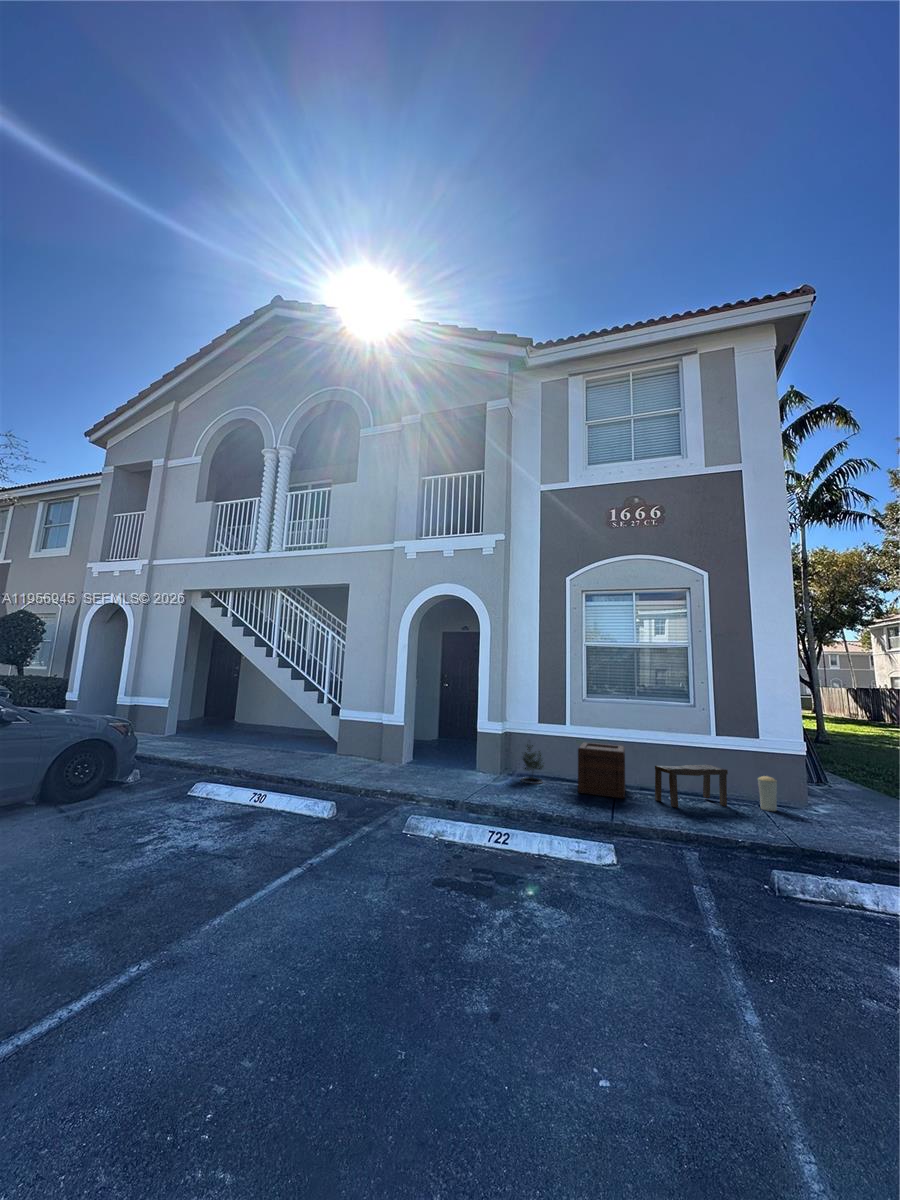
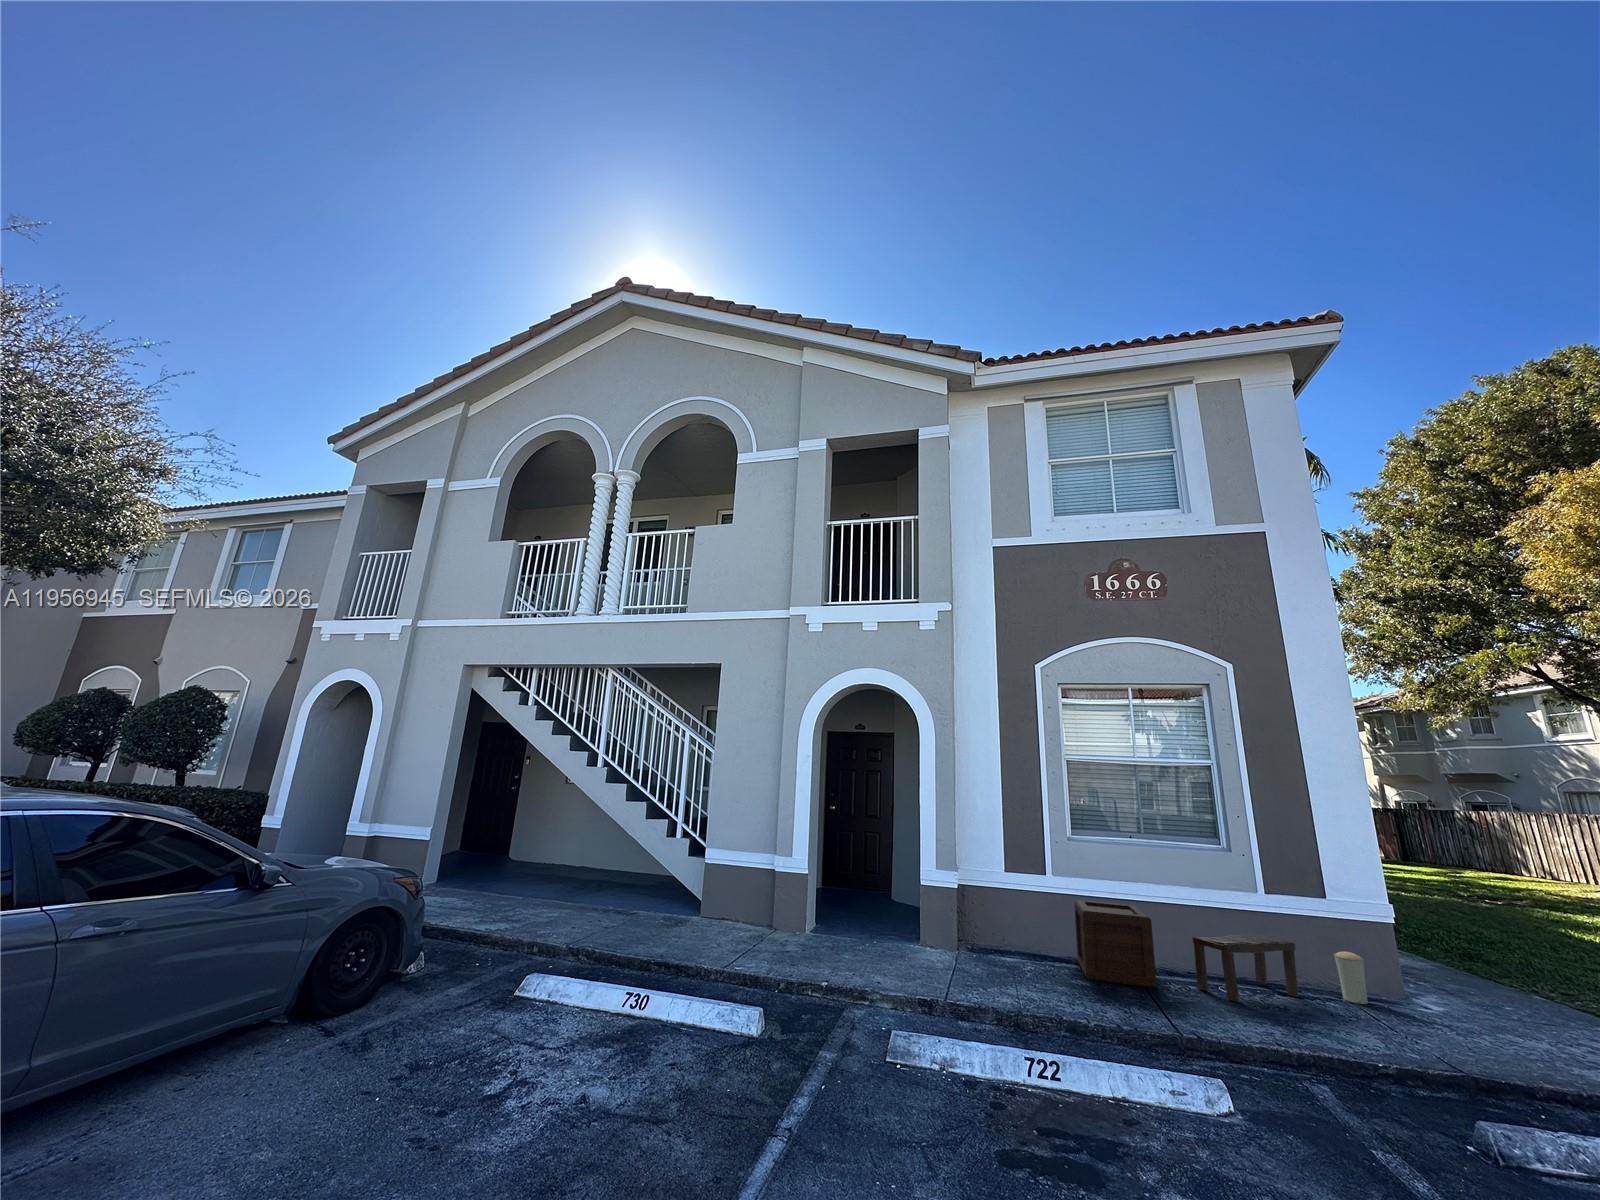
potted tree: present [521,744,544,784] -> none [988,896,1025,964]

